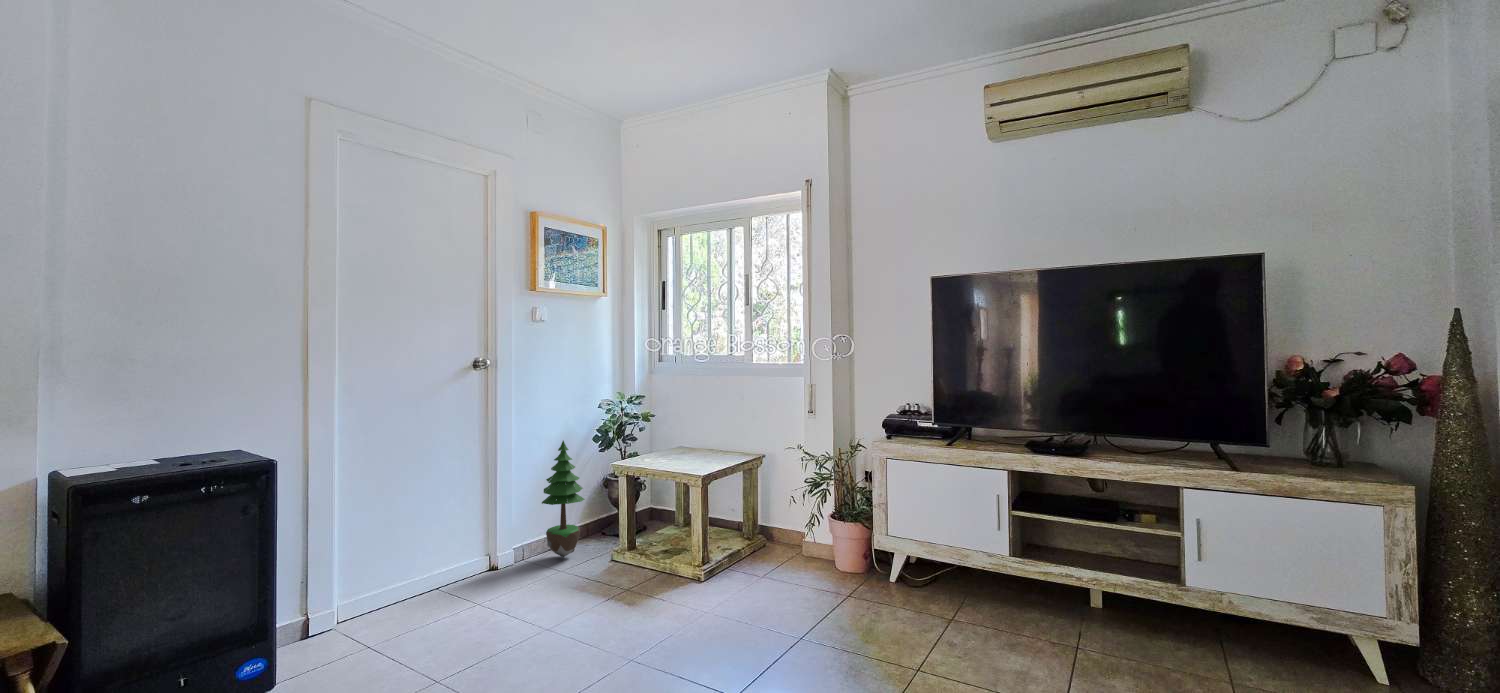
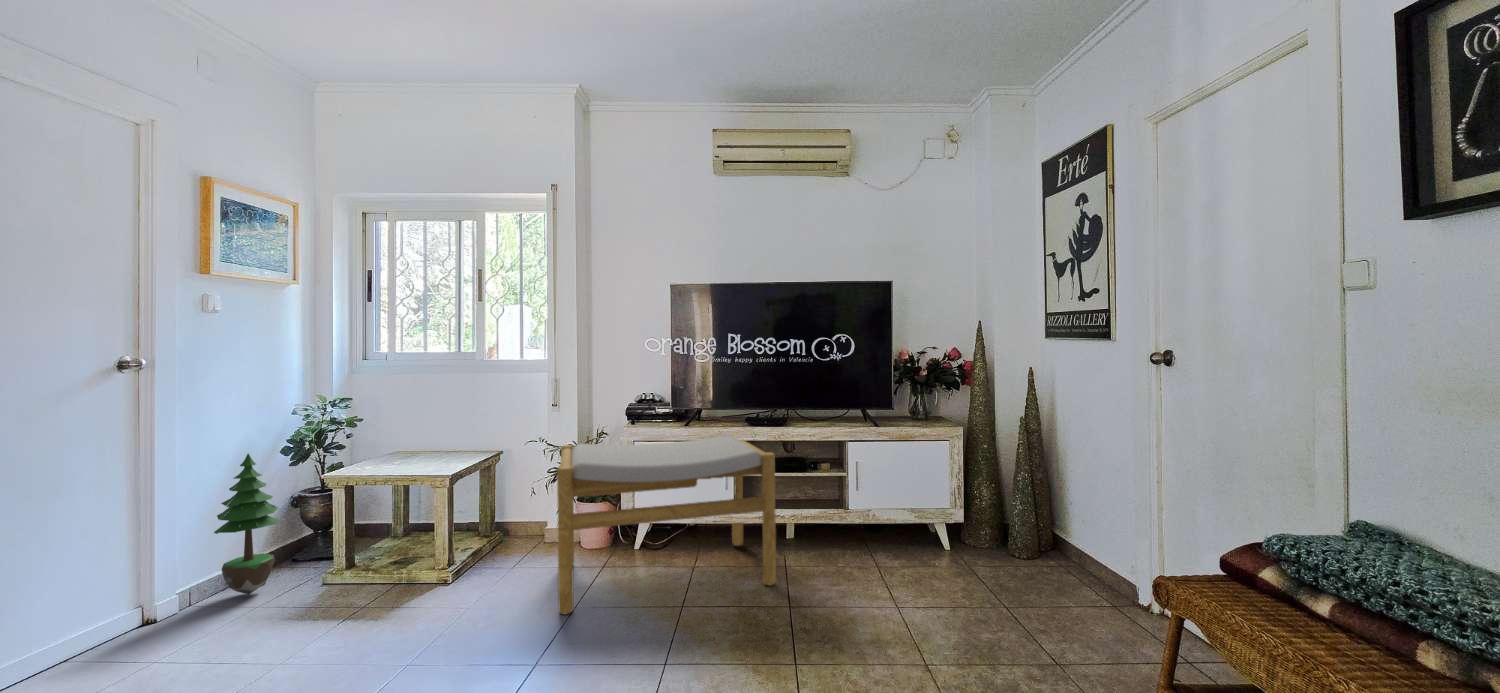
footstool: none [789,457,1058,666] -> present [557,436,776,614]

